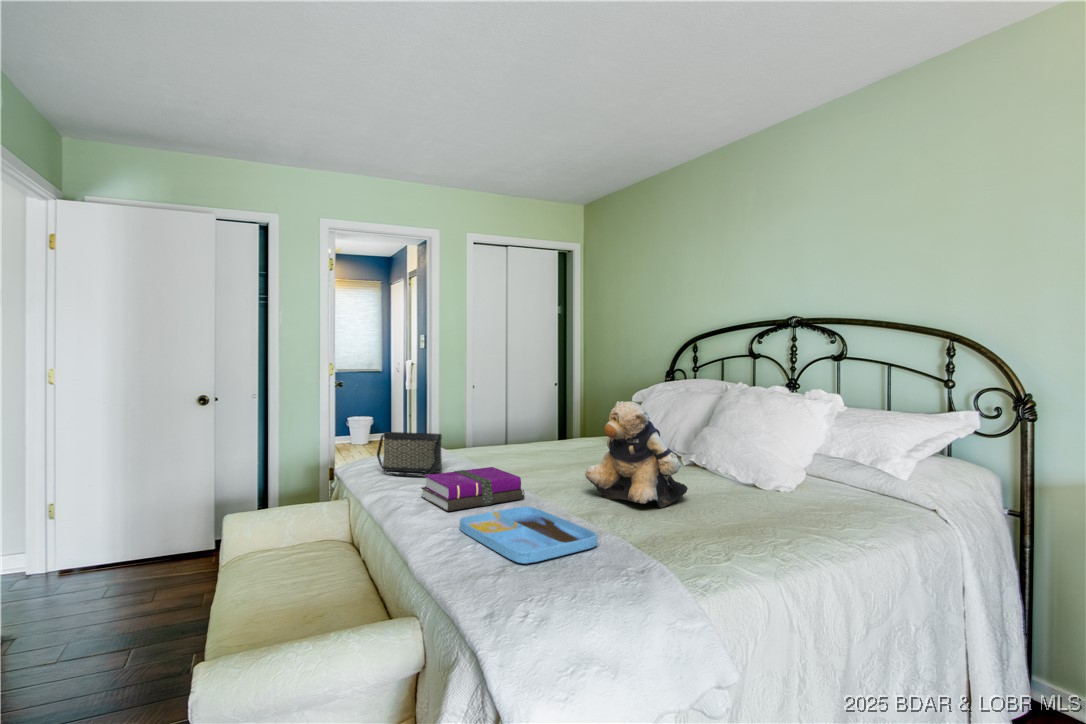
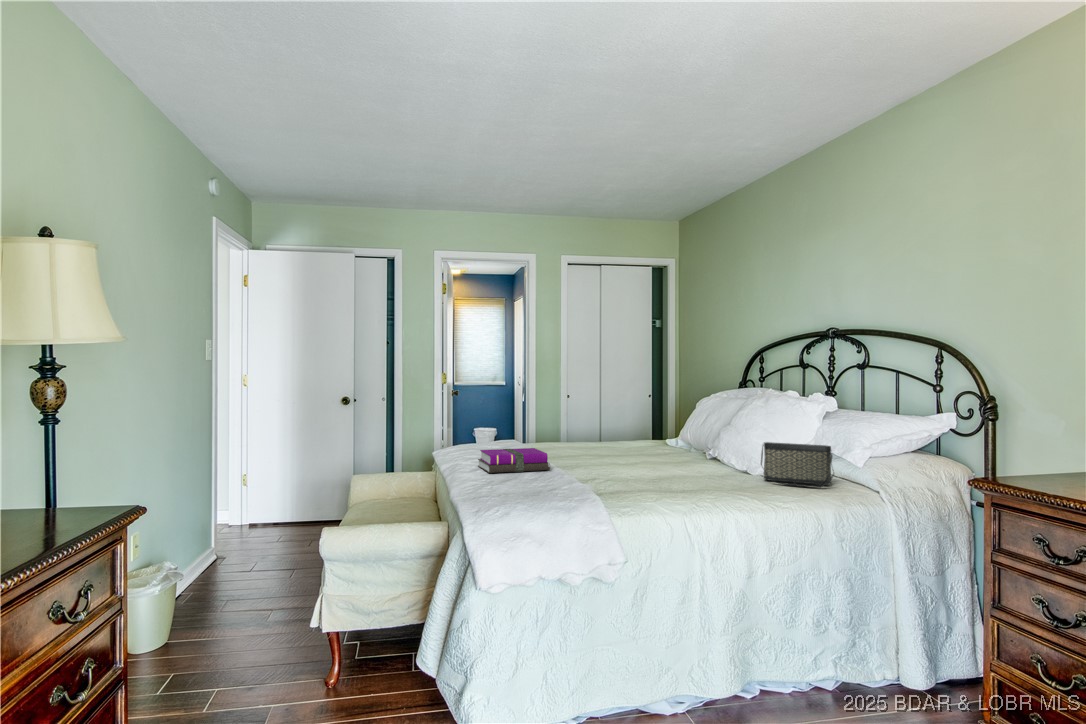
teddy bear: present [585,401,688,508] -> none [598,397,675,479]
handbag: present [377,432,442,477] -> present [761,442,834,488]
tray: present [460,506,597,563] -> none [490,471,574,496]

